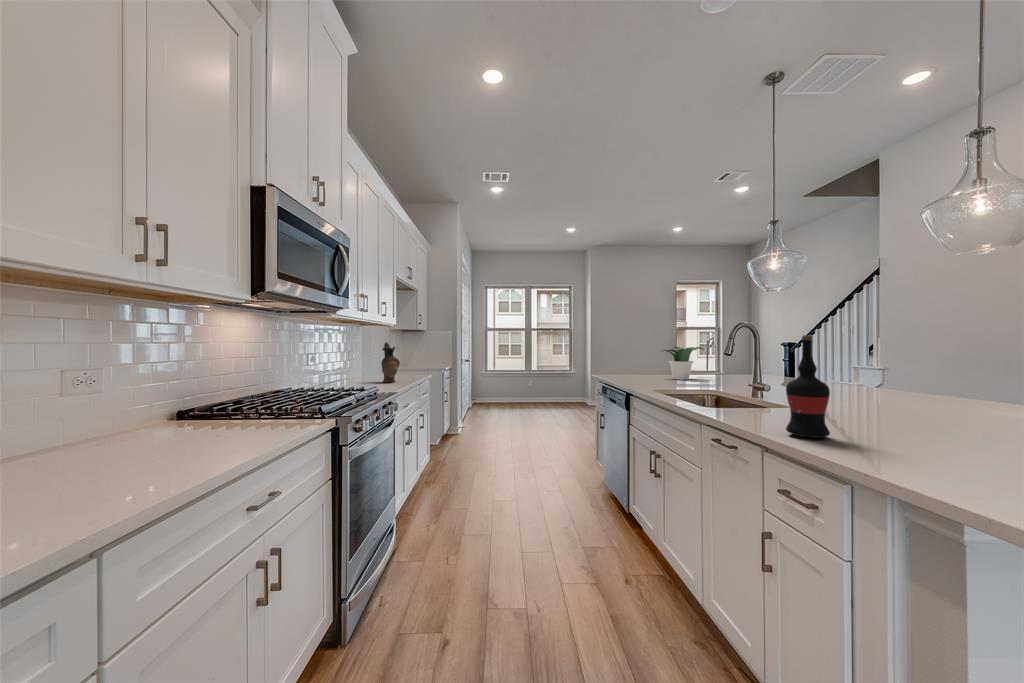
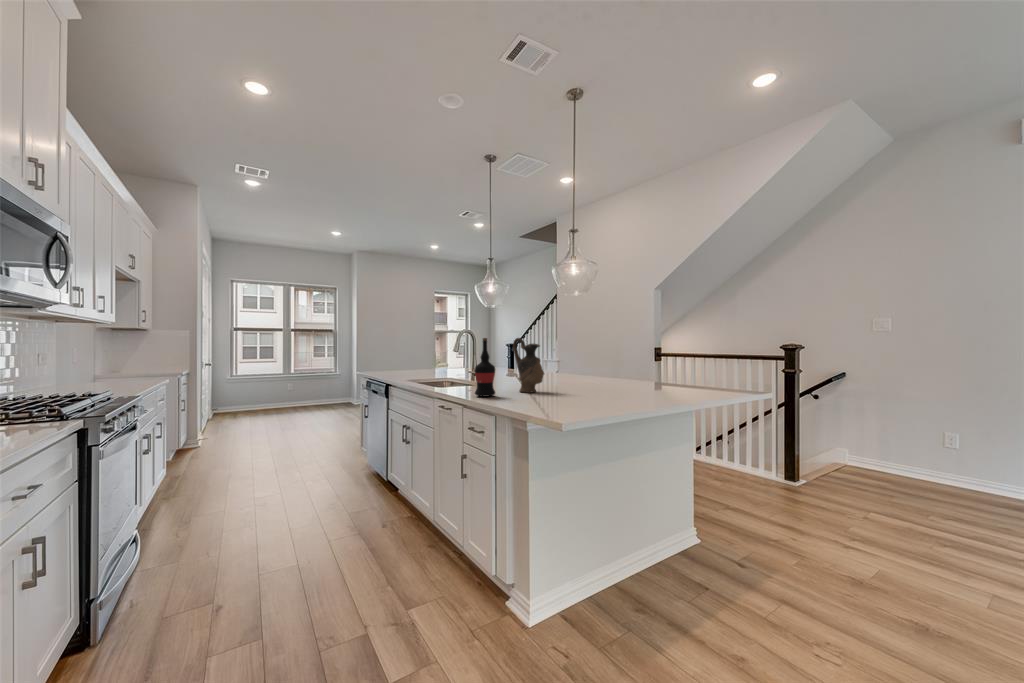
ceramic pitcher: present [382,342,400,383] -> present [513,338,544,393]
potted plant: present [662,347,704,380] -> none [413,346,447,372]

